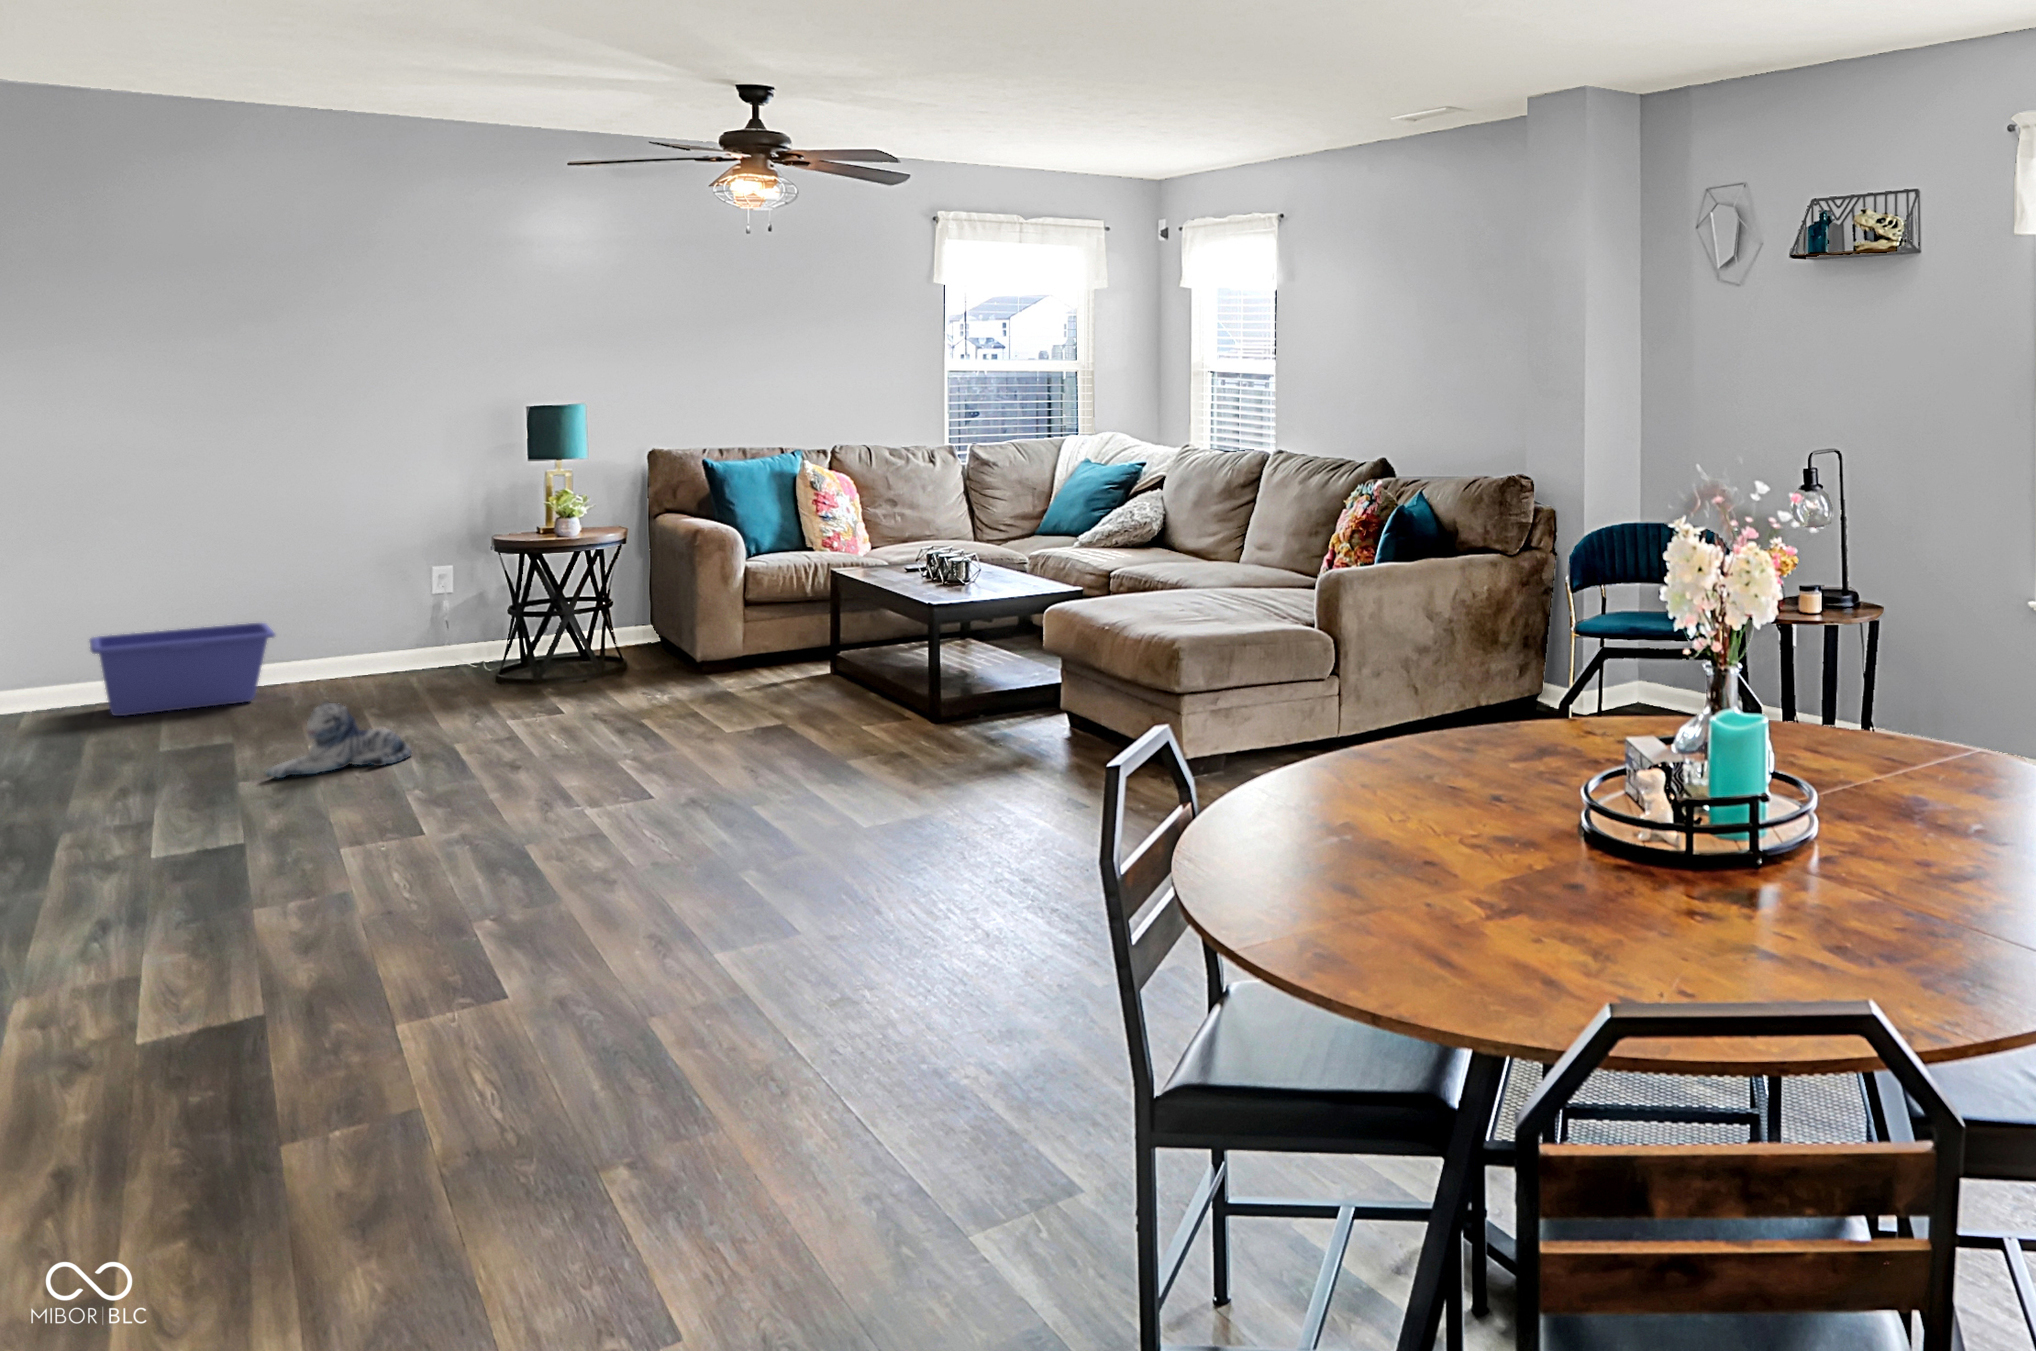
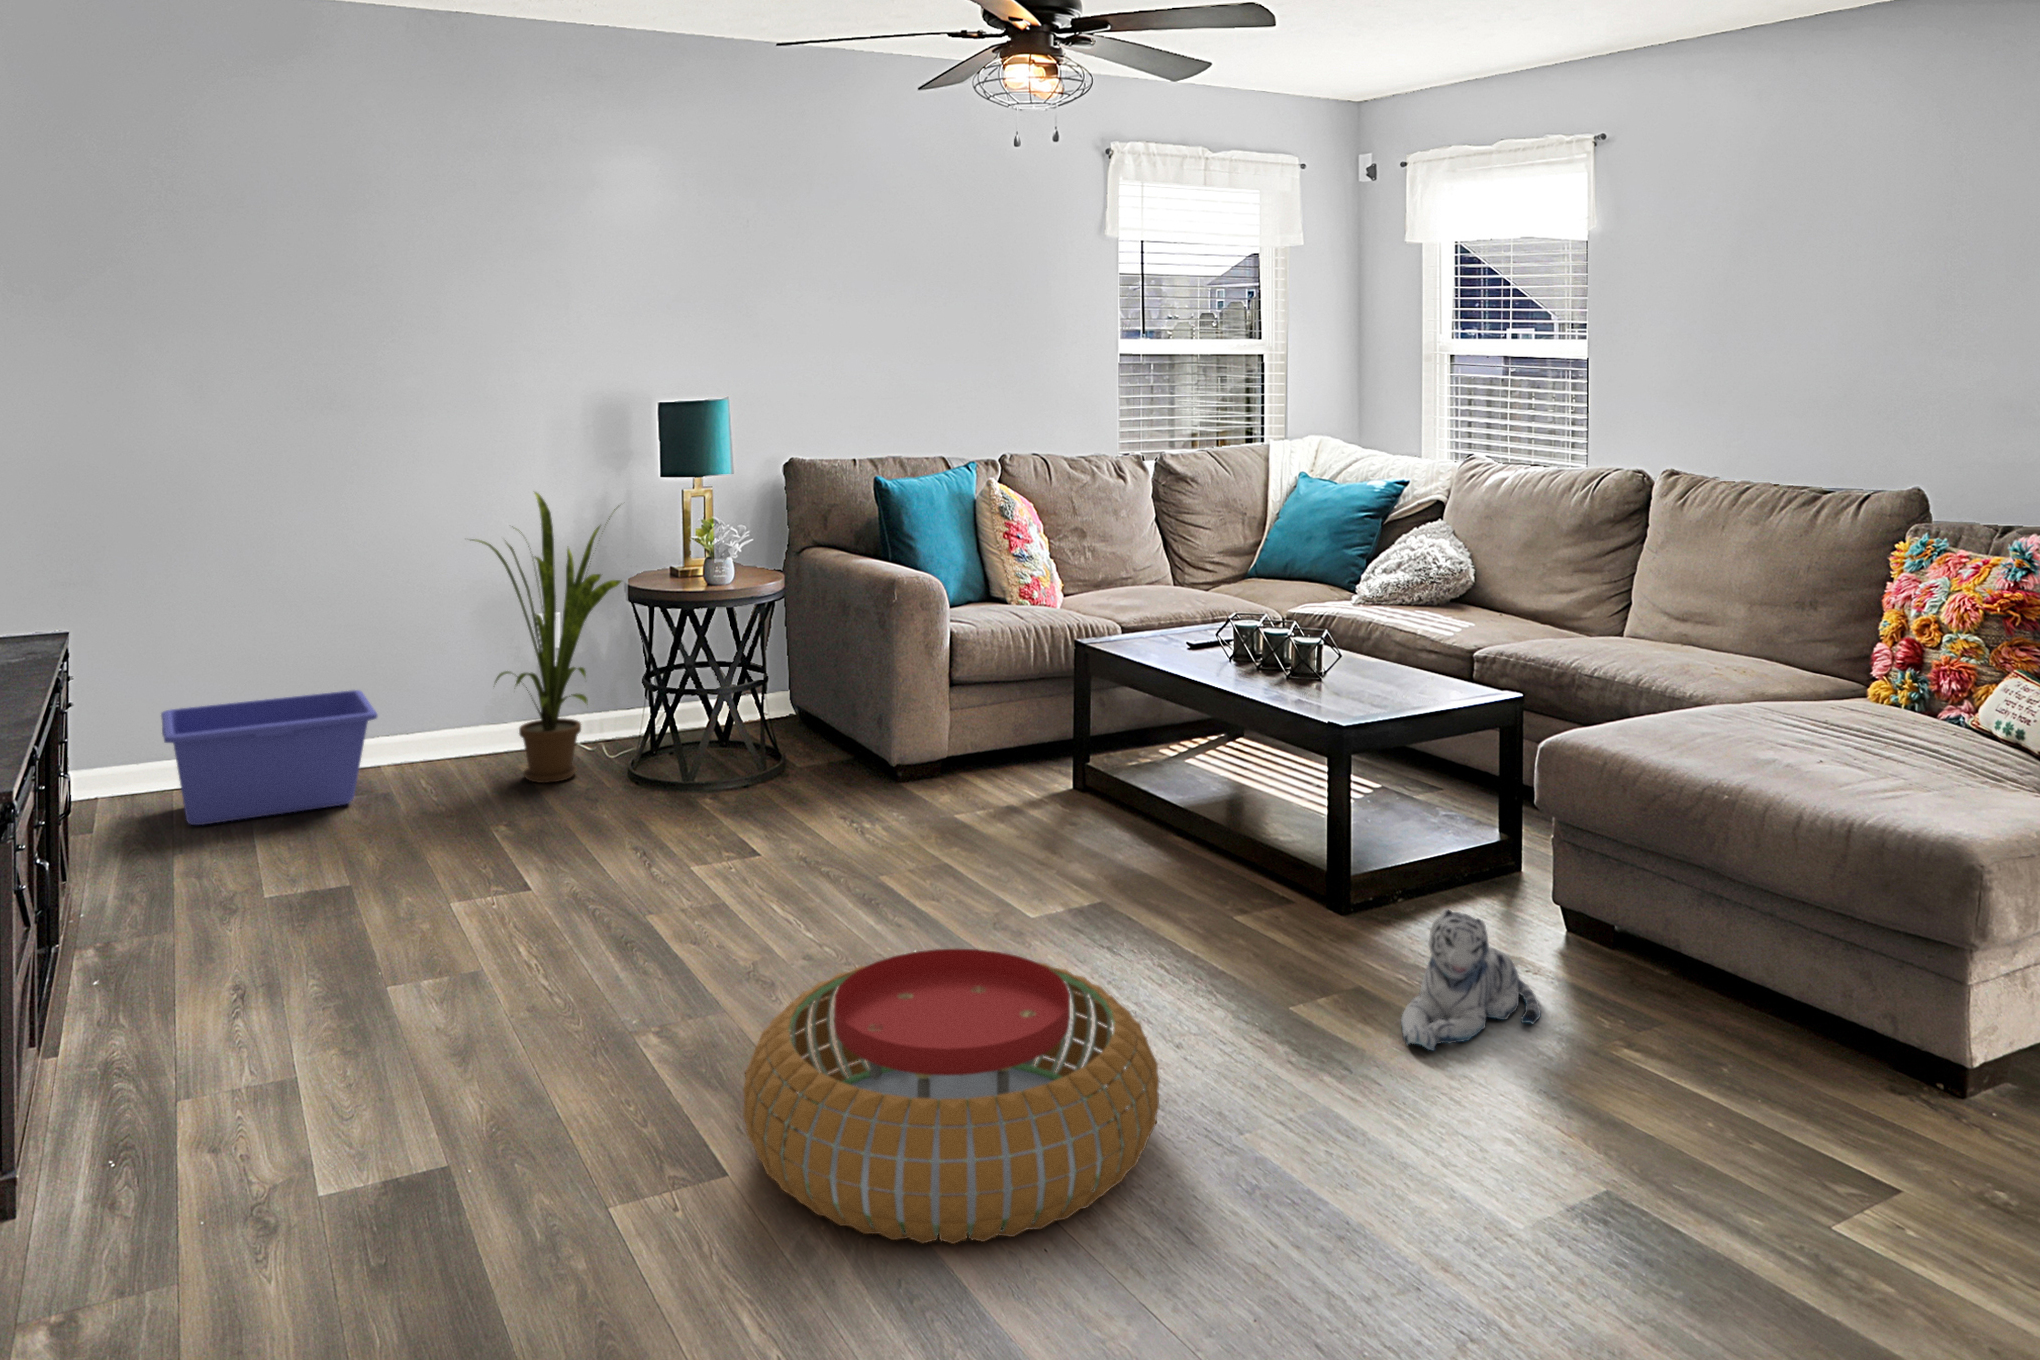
house plant: none [351,472,491,686] -> present [472,492,621,783]
plush toy: present [266,701,412,778] -> present [1401,909,1541,1051]
pouf: none [464,709,726,831] -> present [743,949,1159,1244]

